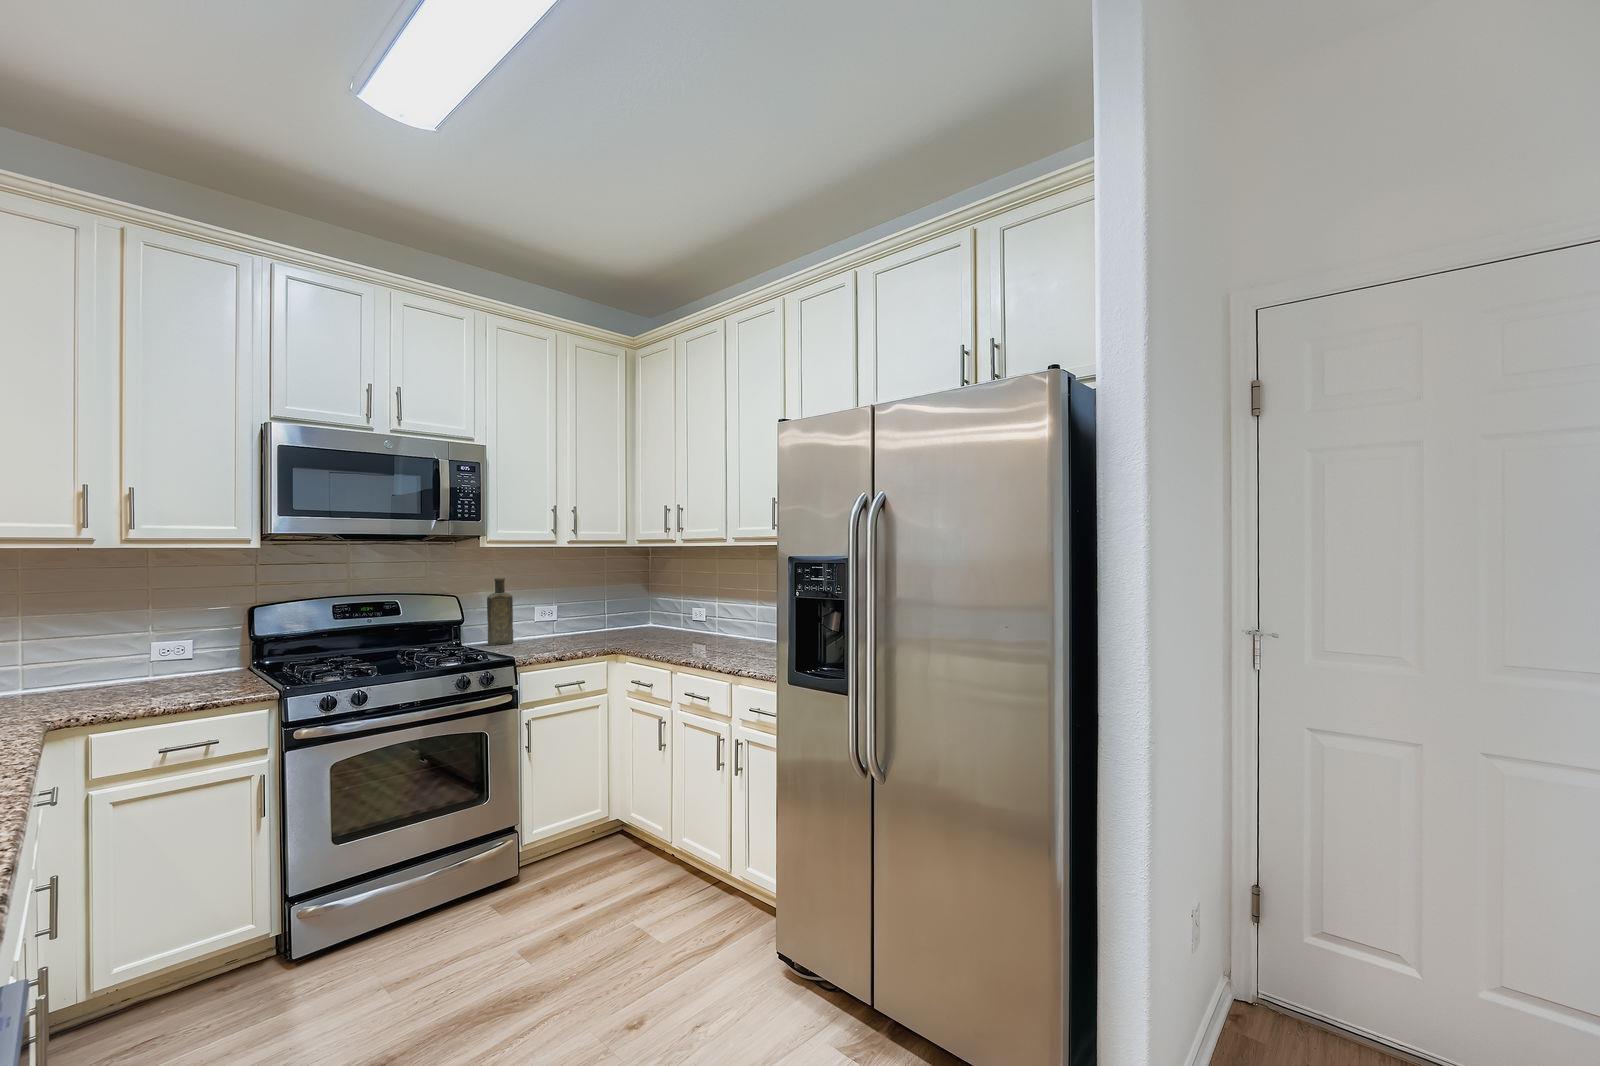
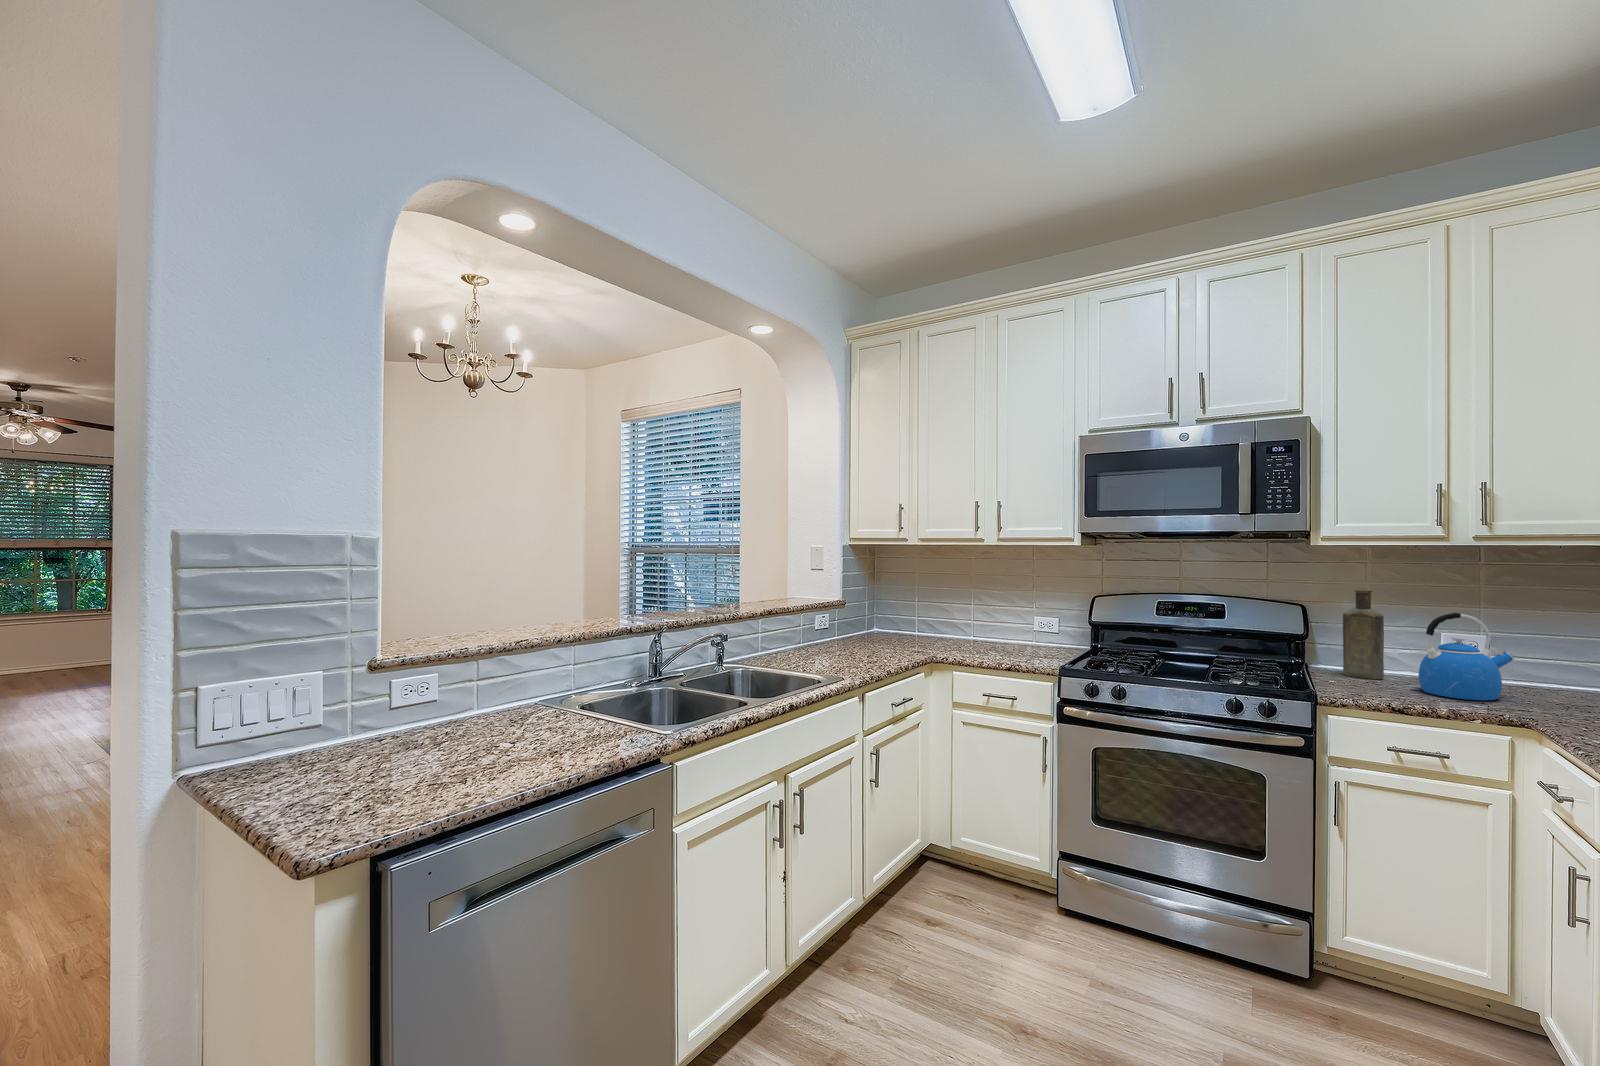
kettle: none [541,587,584,644] -> present [1419,613,1514,700]

